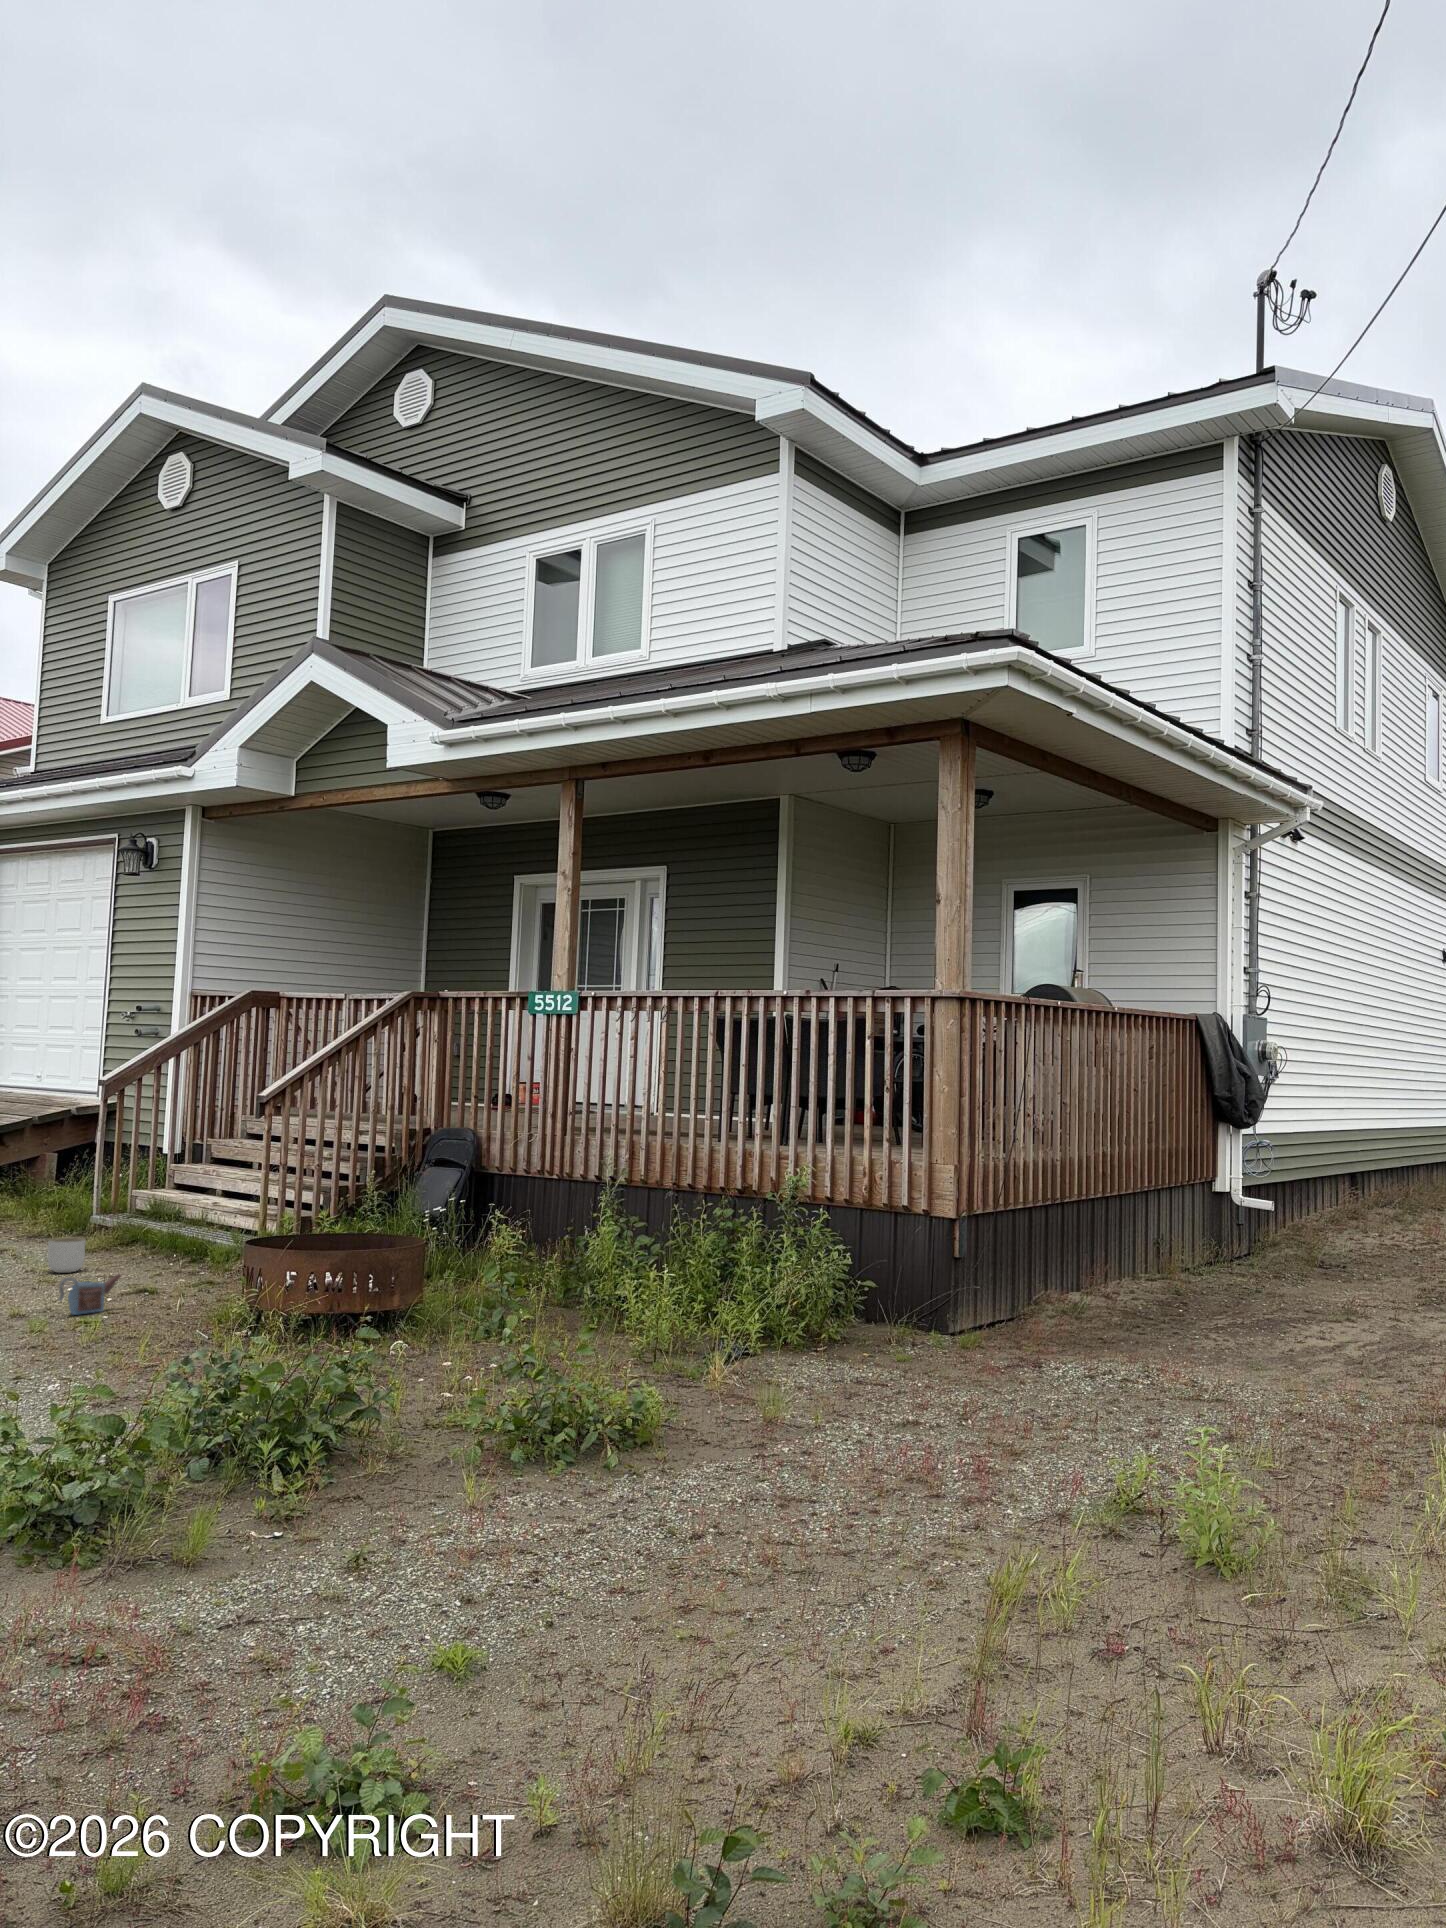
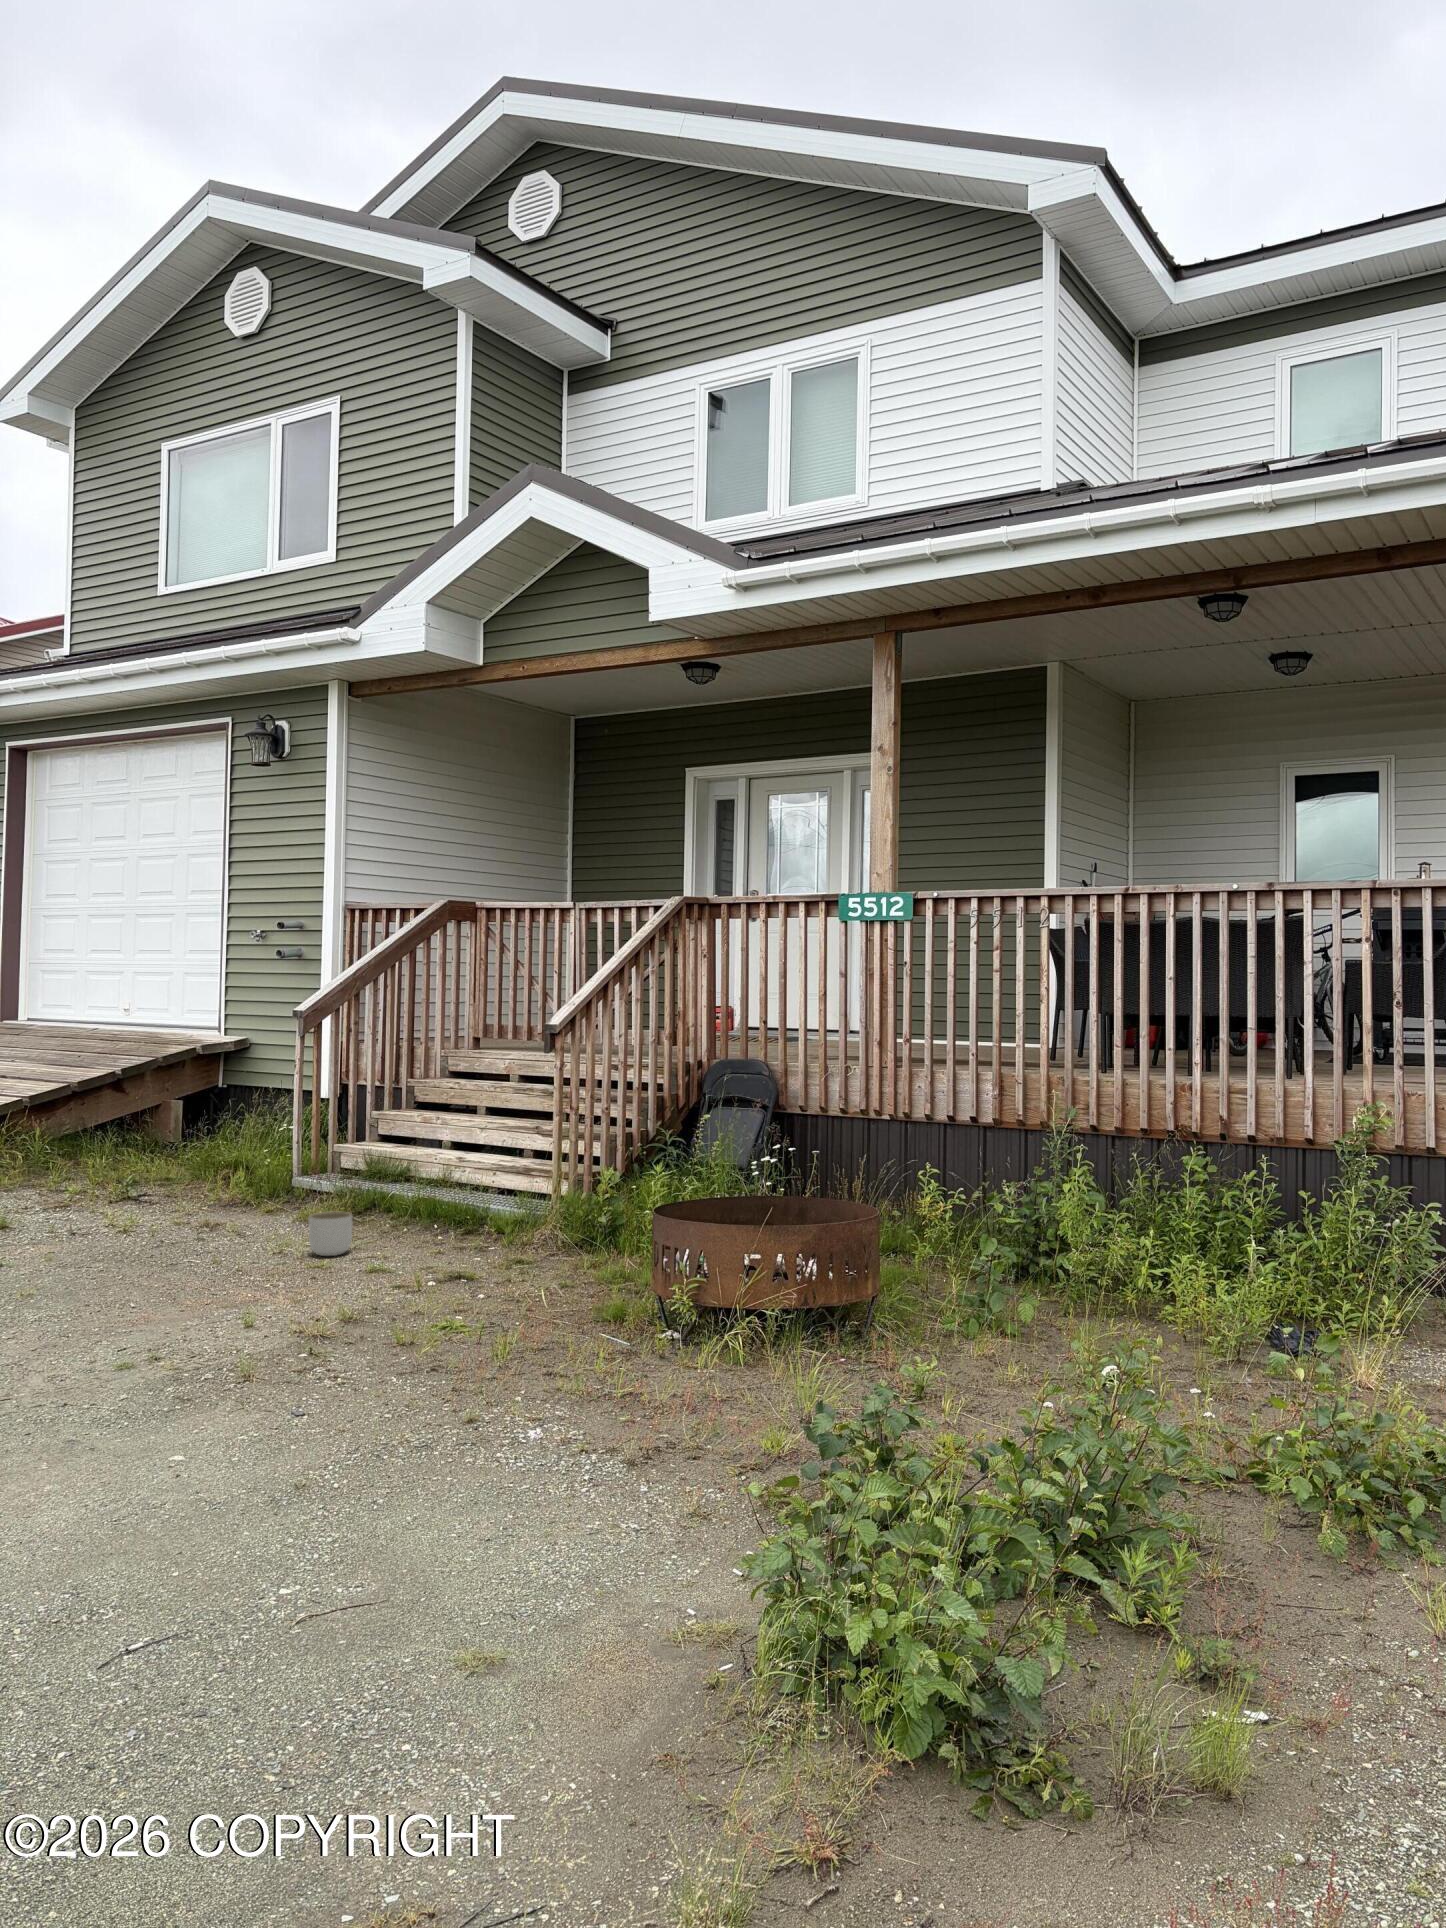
watering can: present [58,1274,121,1315] -> none [405,1262,467,1319]

